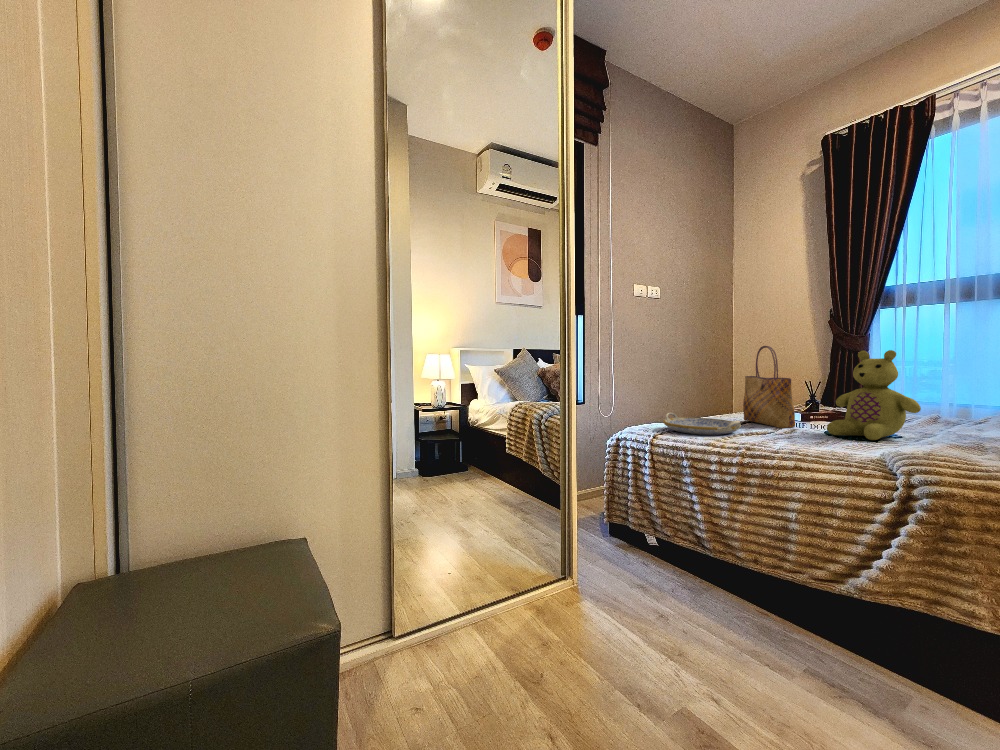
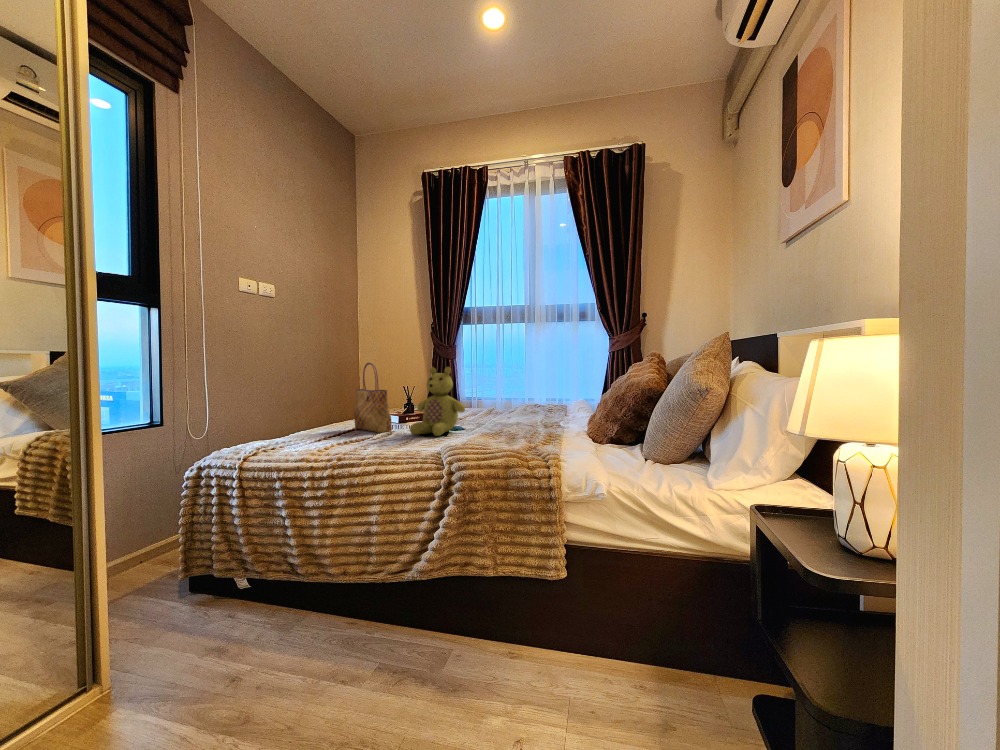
serving tray: present [663,413,741,435] -> none [260,430,342,451]

